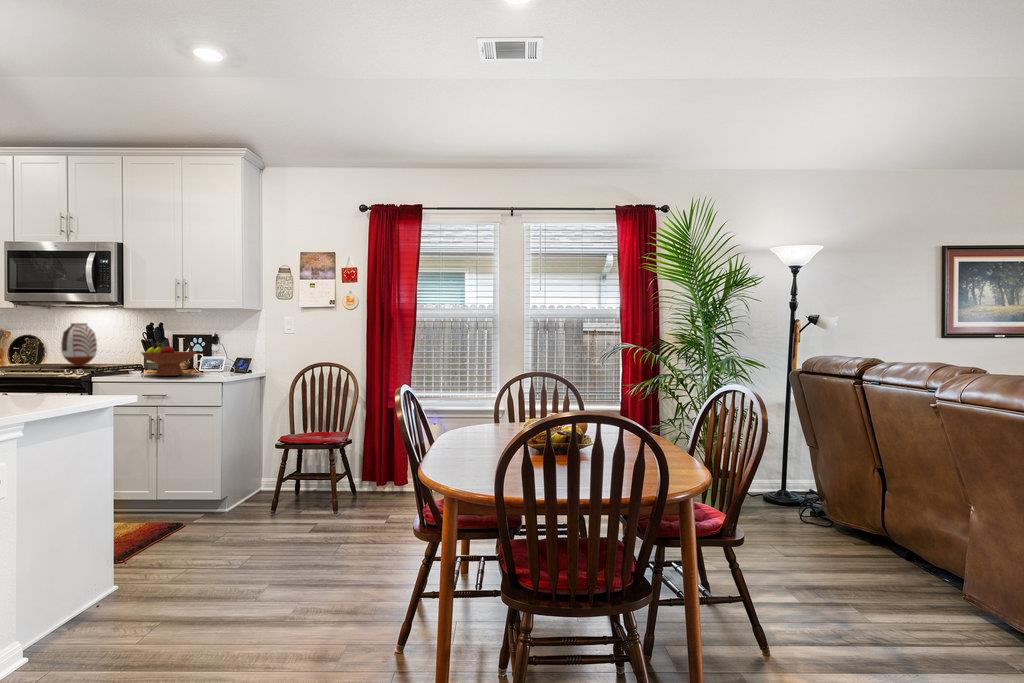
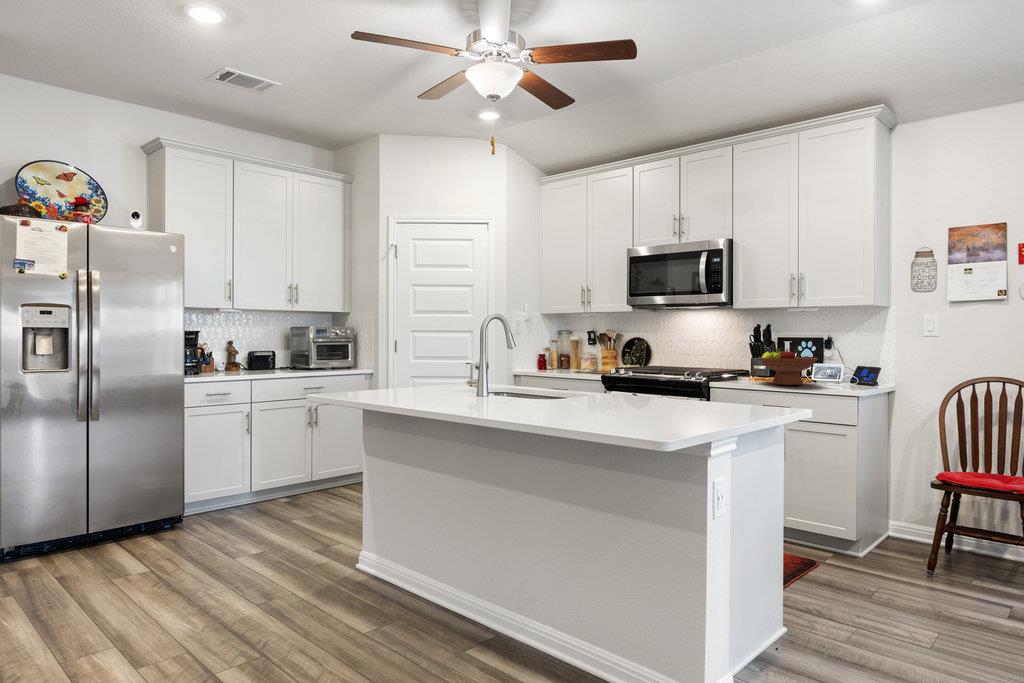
vase: present [61,323,97,367] -> none [675,326,706,371]

